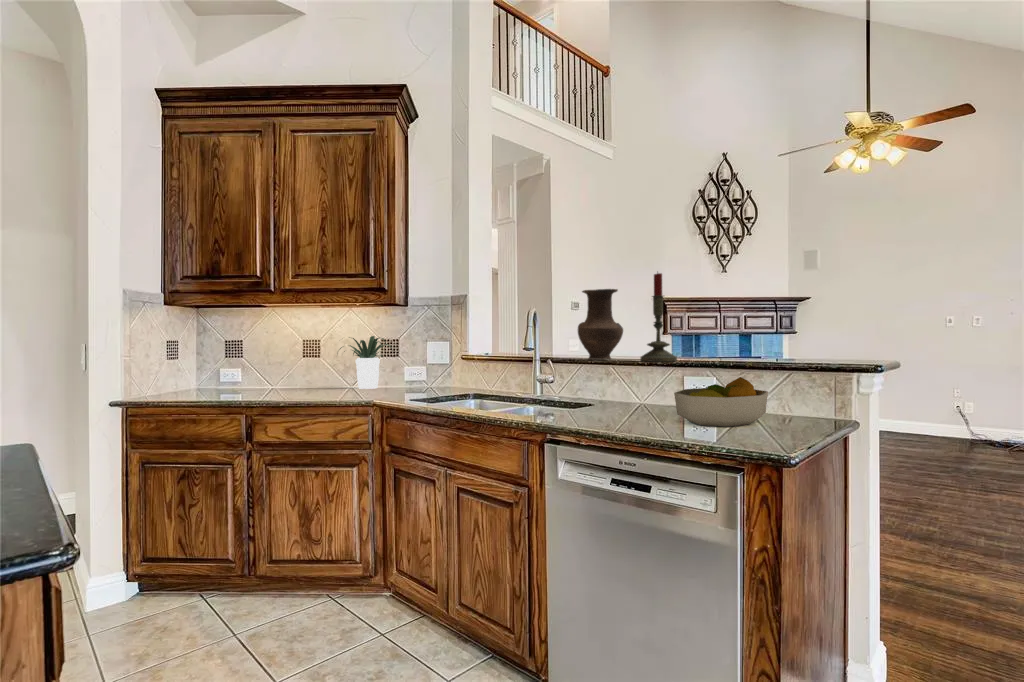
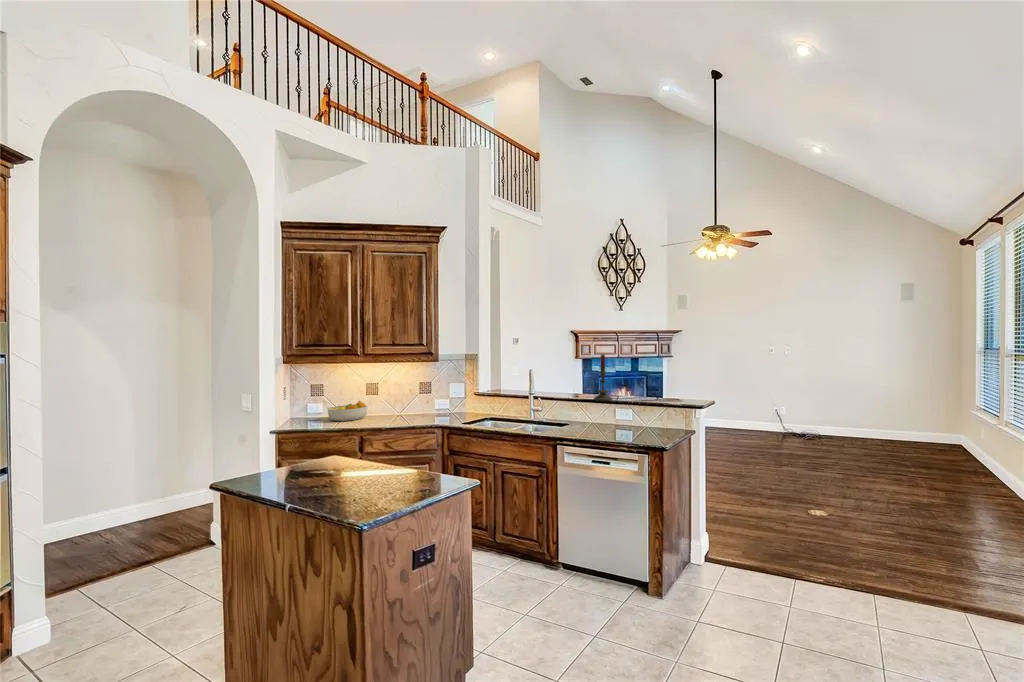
vase: present [578,289,623,360] -> none [557,359,582,399]
potted plant: present [339,336,391,389] -> none [393,380,434,416]
fruit bowl: present [674,377,768,427] -> present [327,401,367,421]

